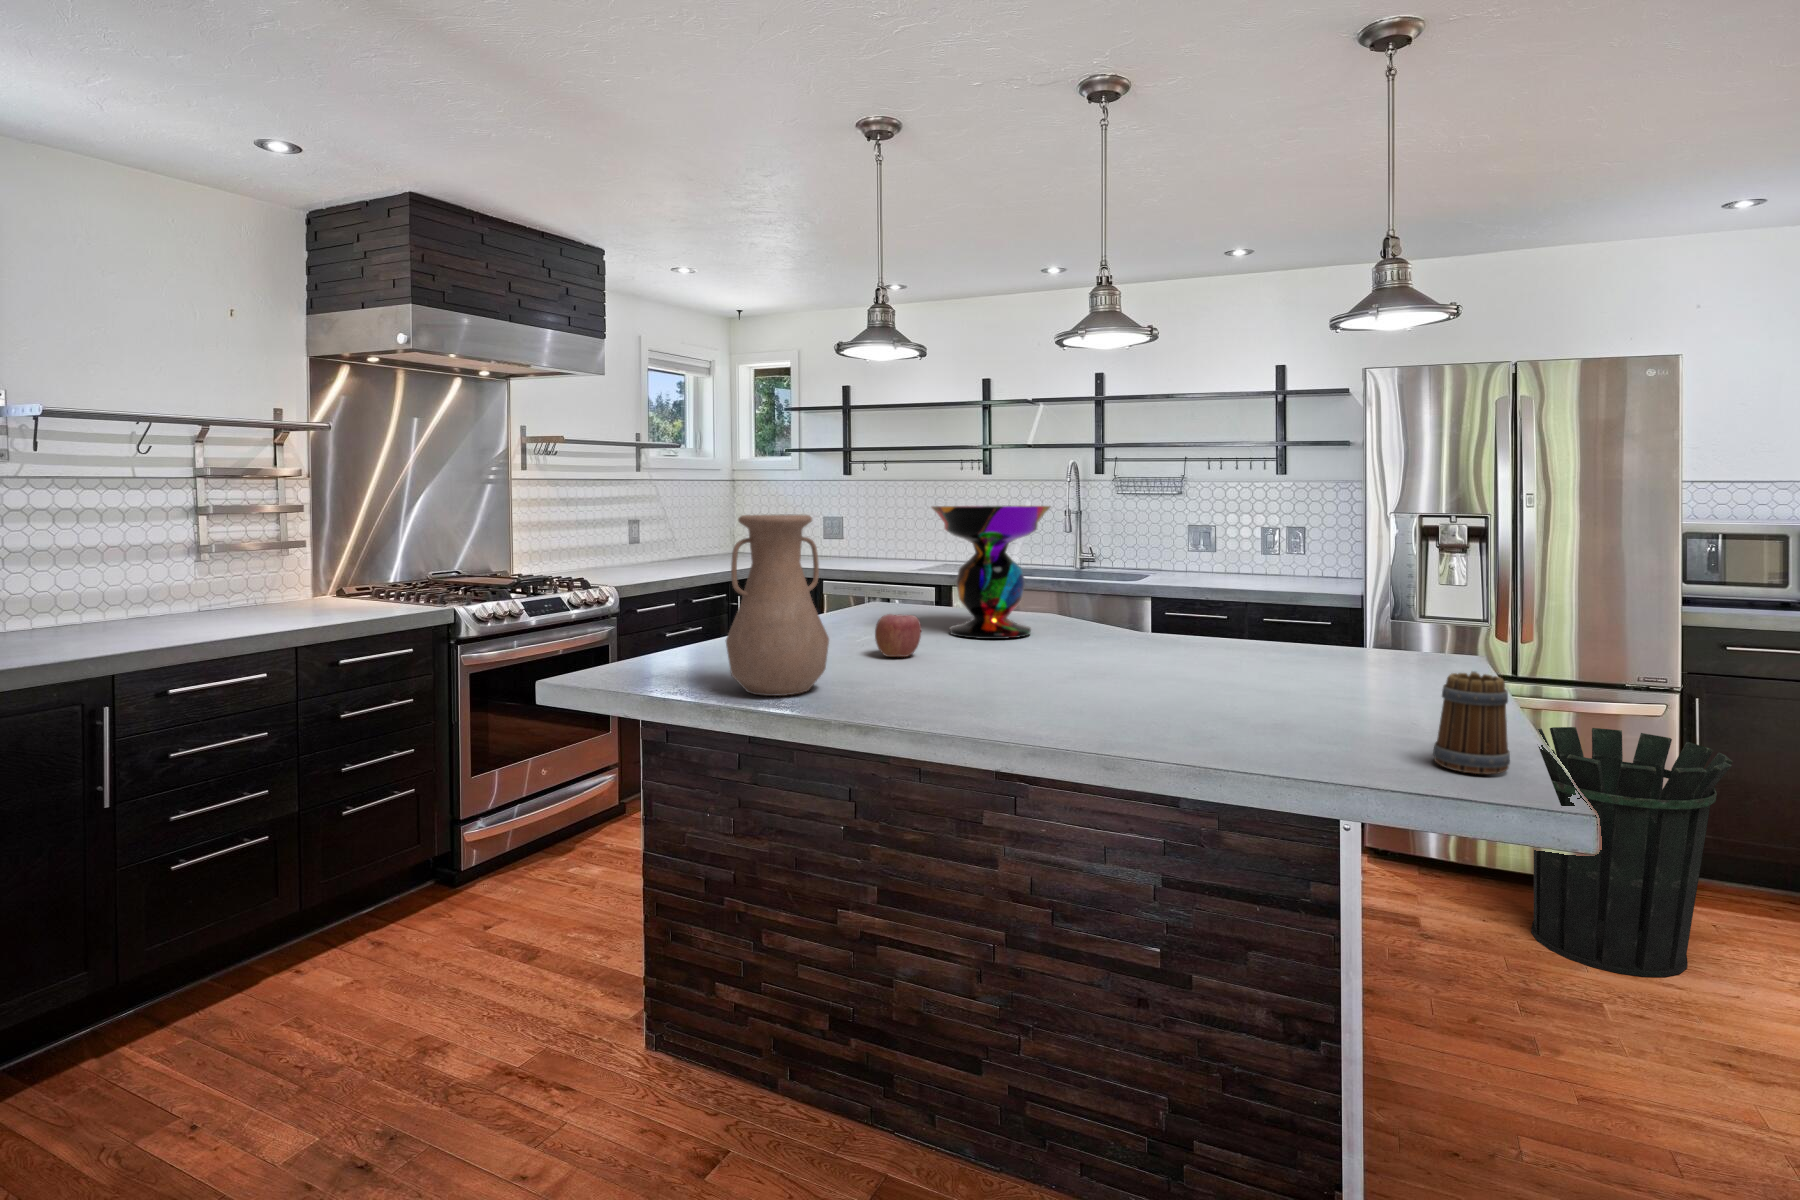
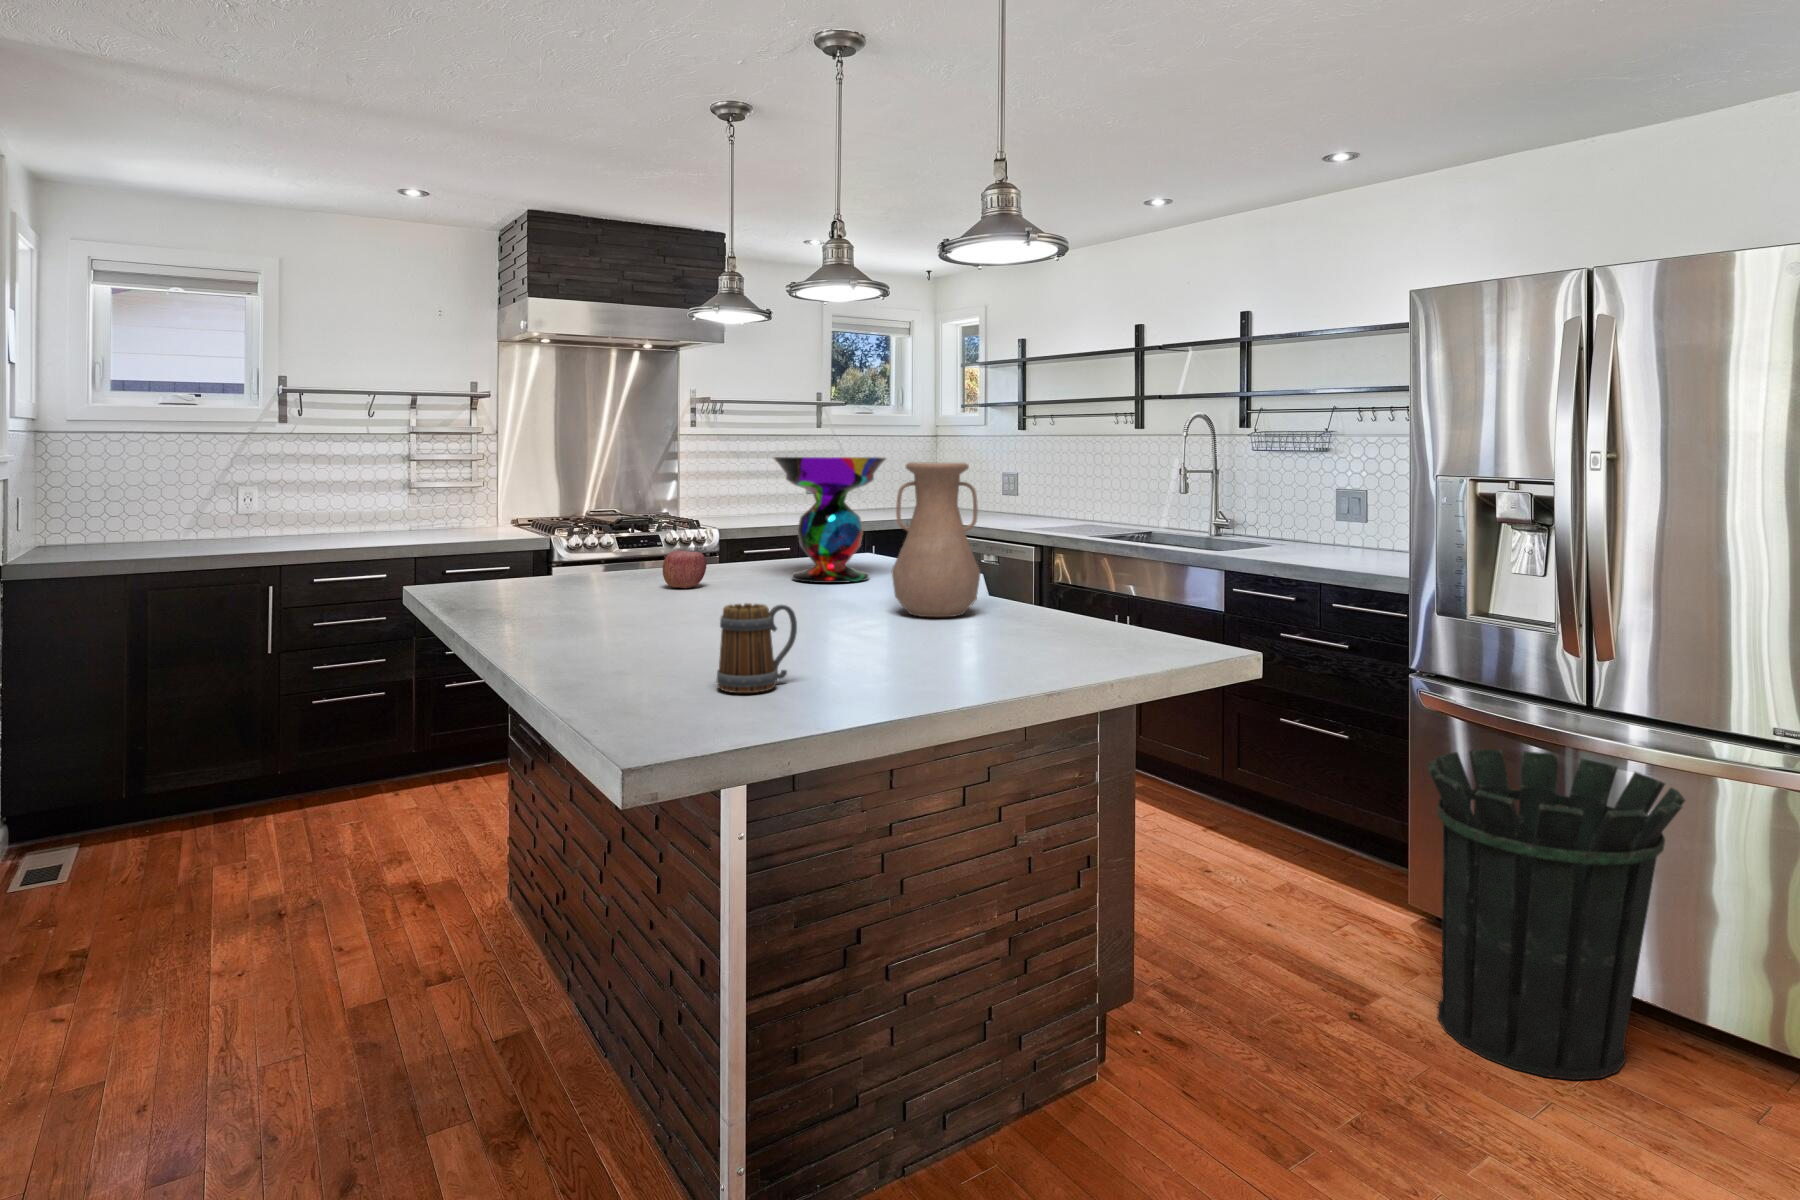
vase: present [726,515,829,696] -> present [892,462,981,617]

